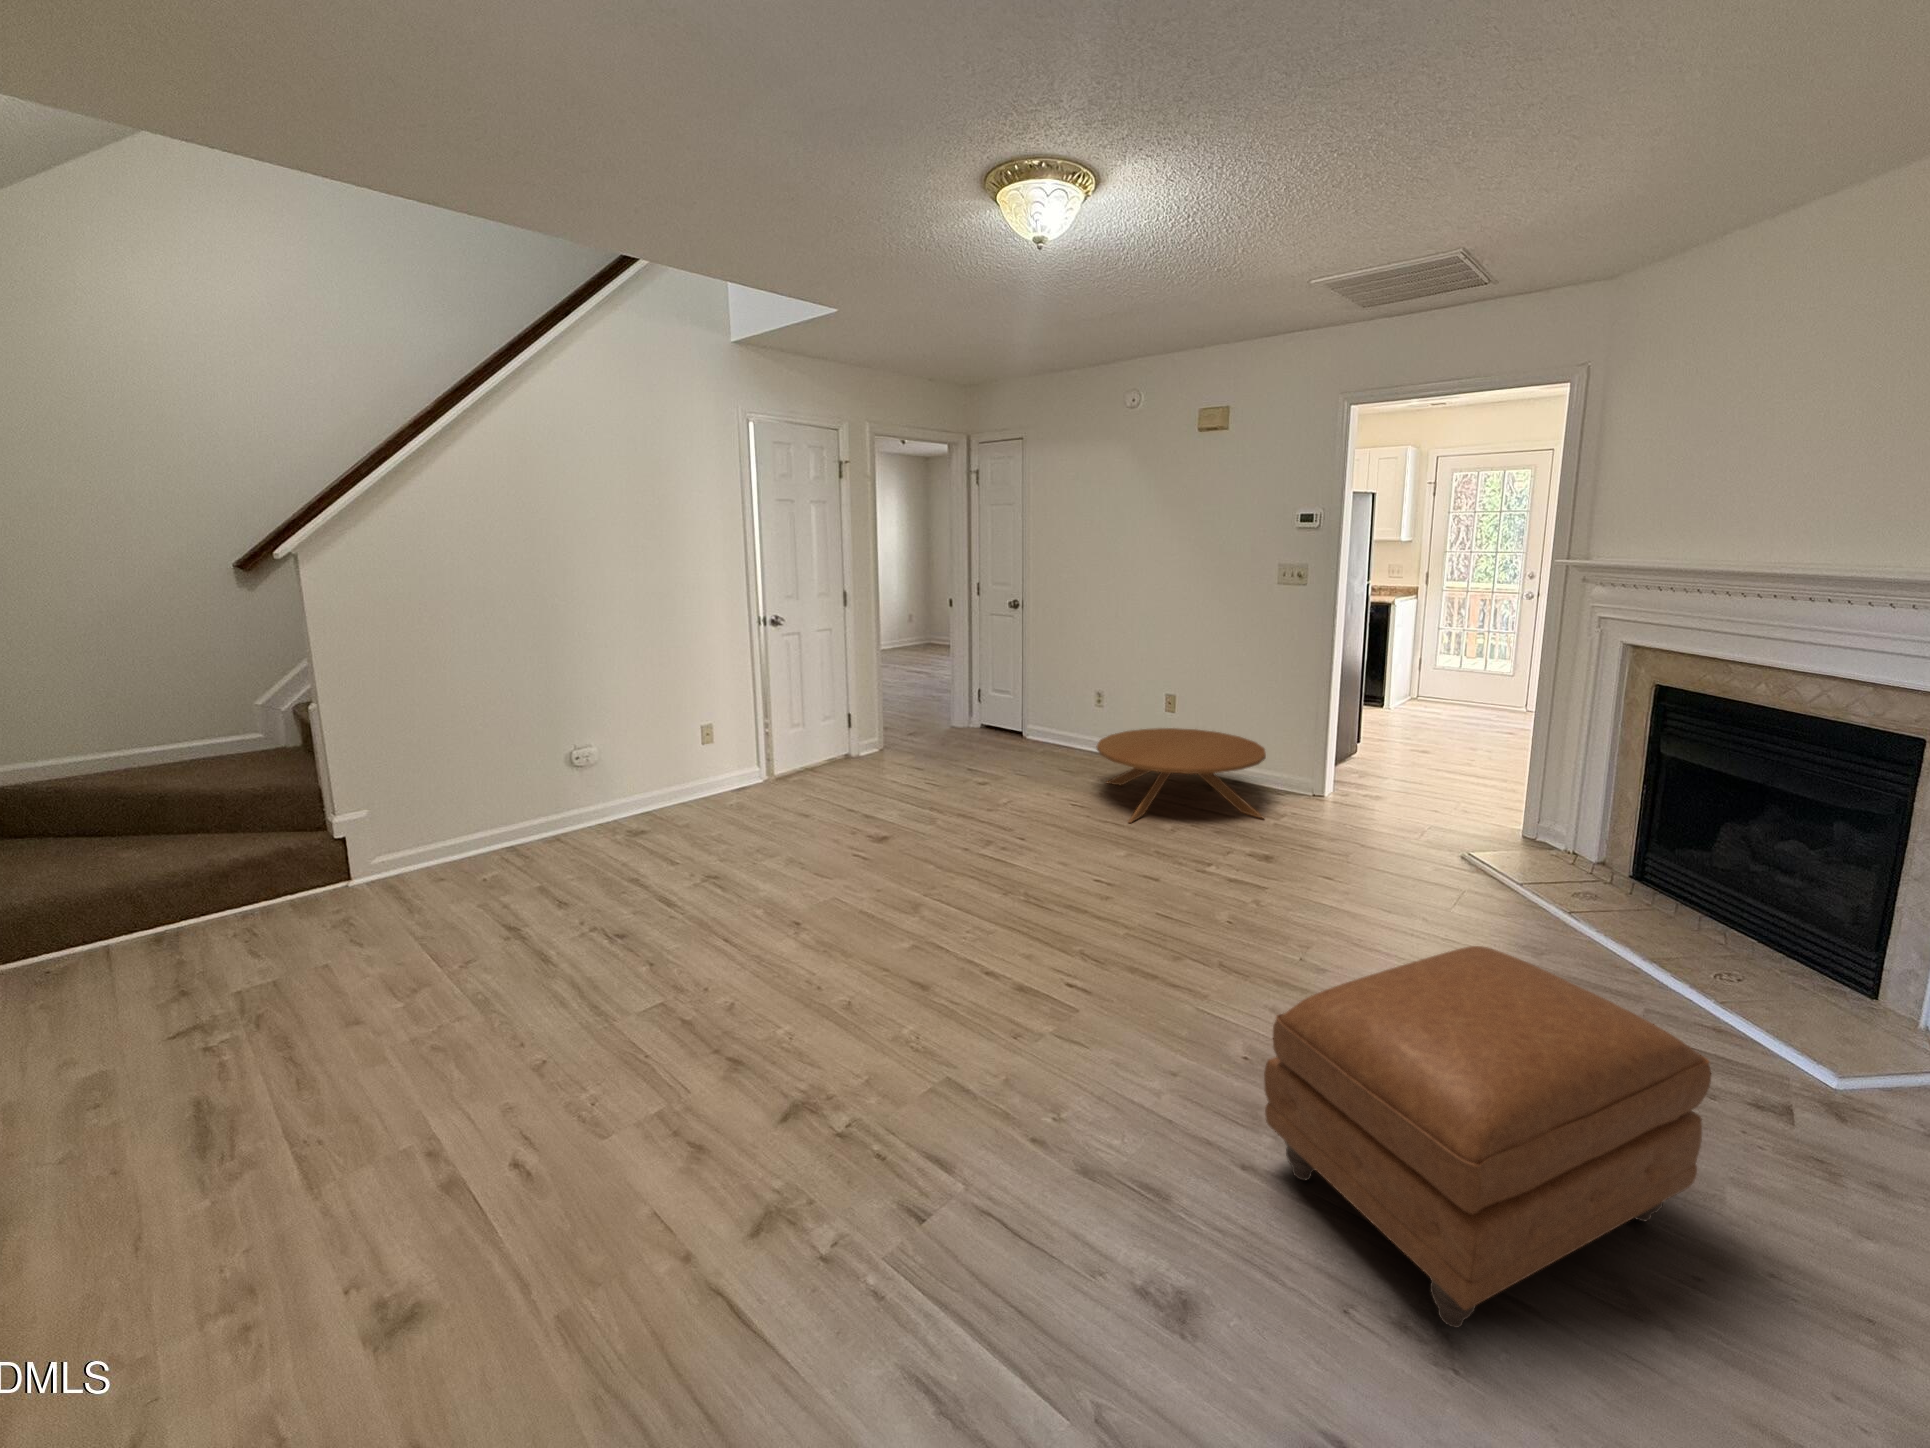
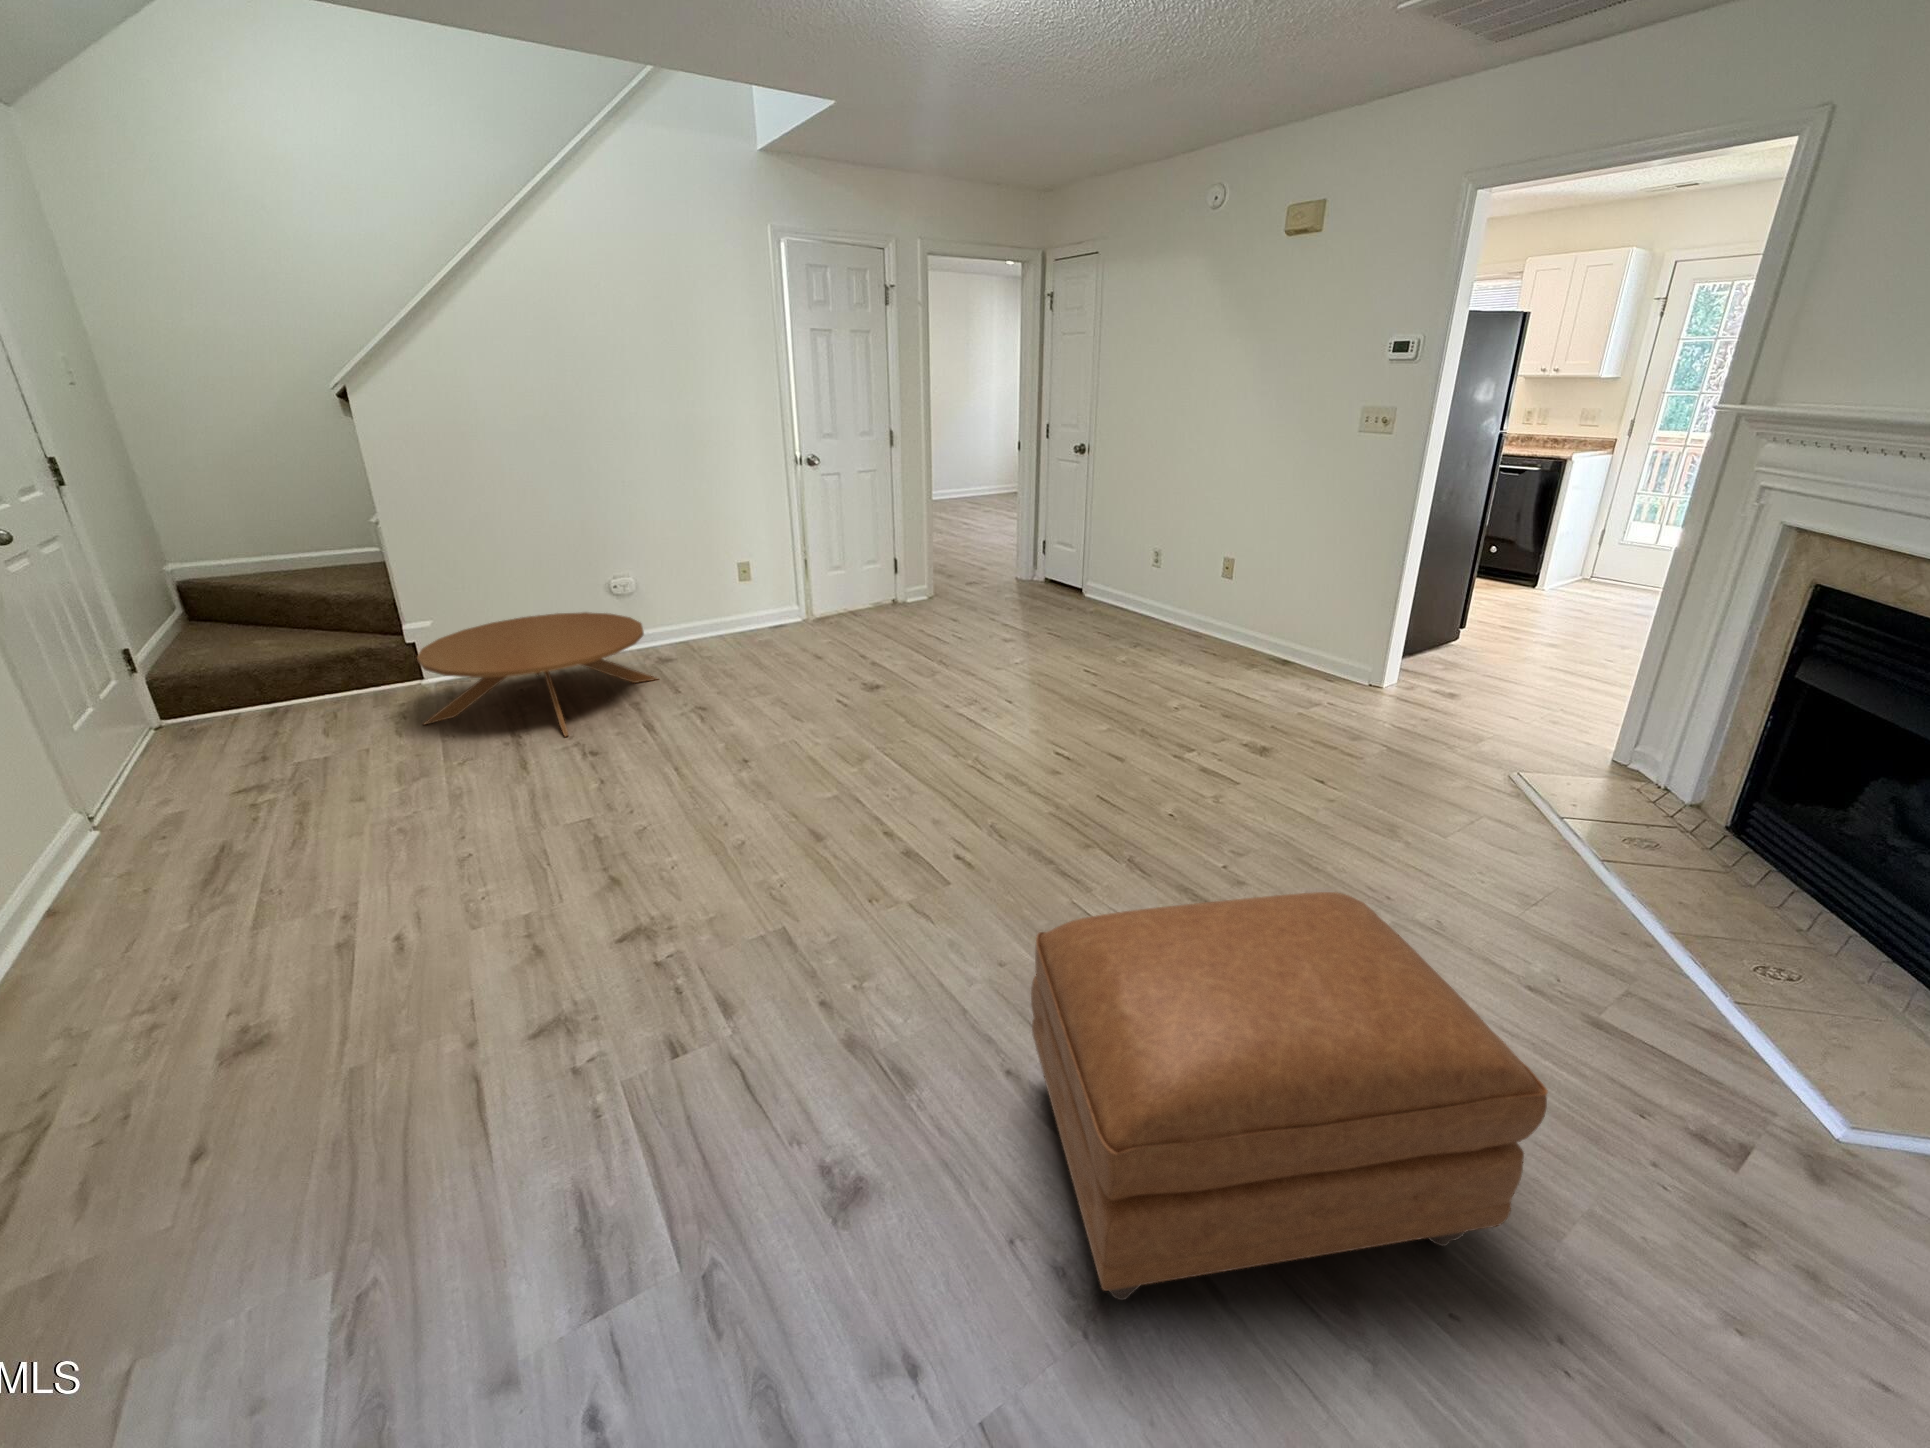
coffee table: present [1096,728,1266,823] -> present [417,612,658,736]

